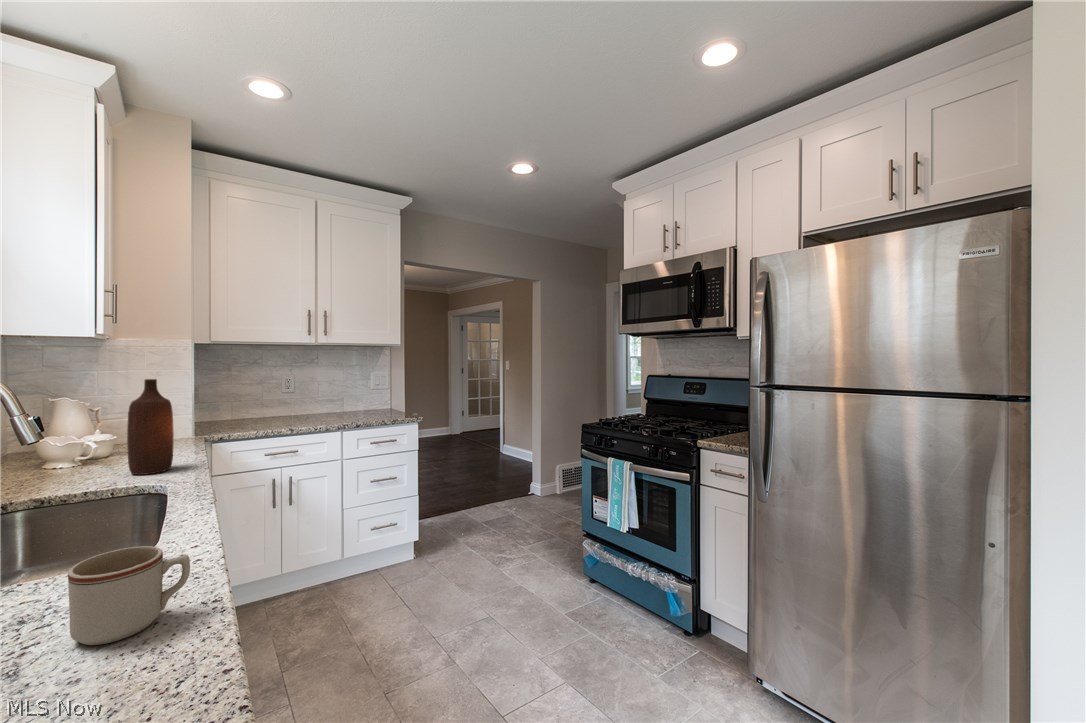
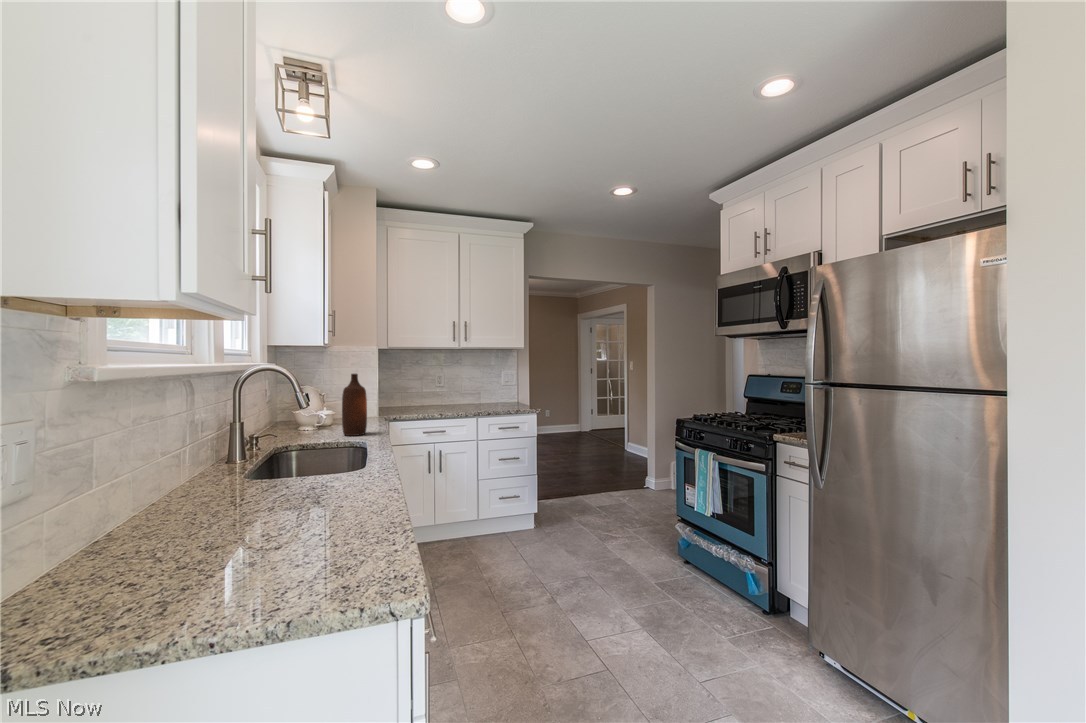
mug: present [68,546,190,645] -> none [326,458,376,501]

